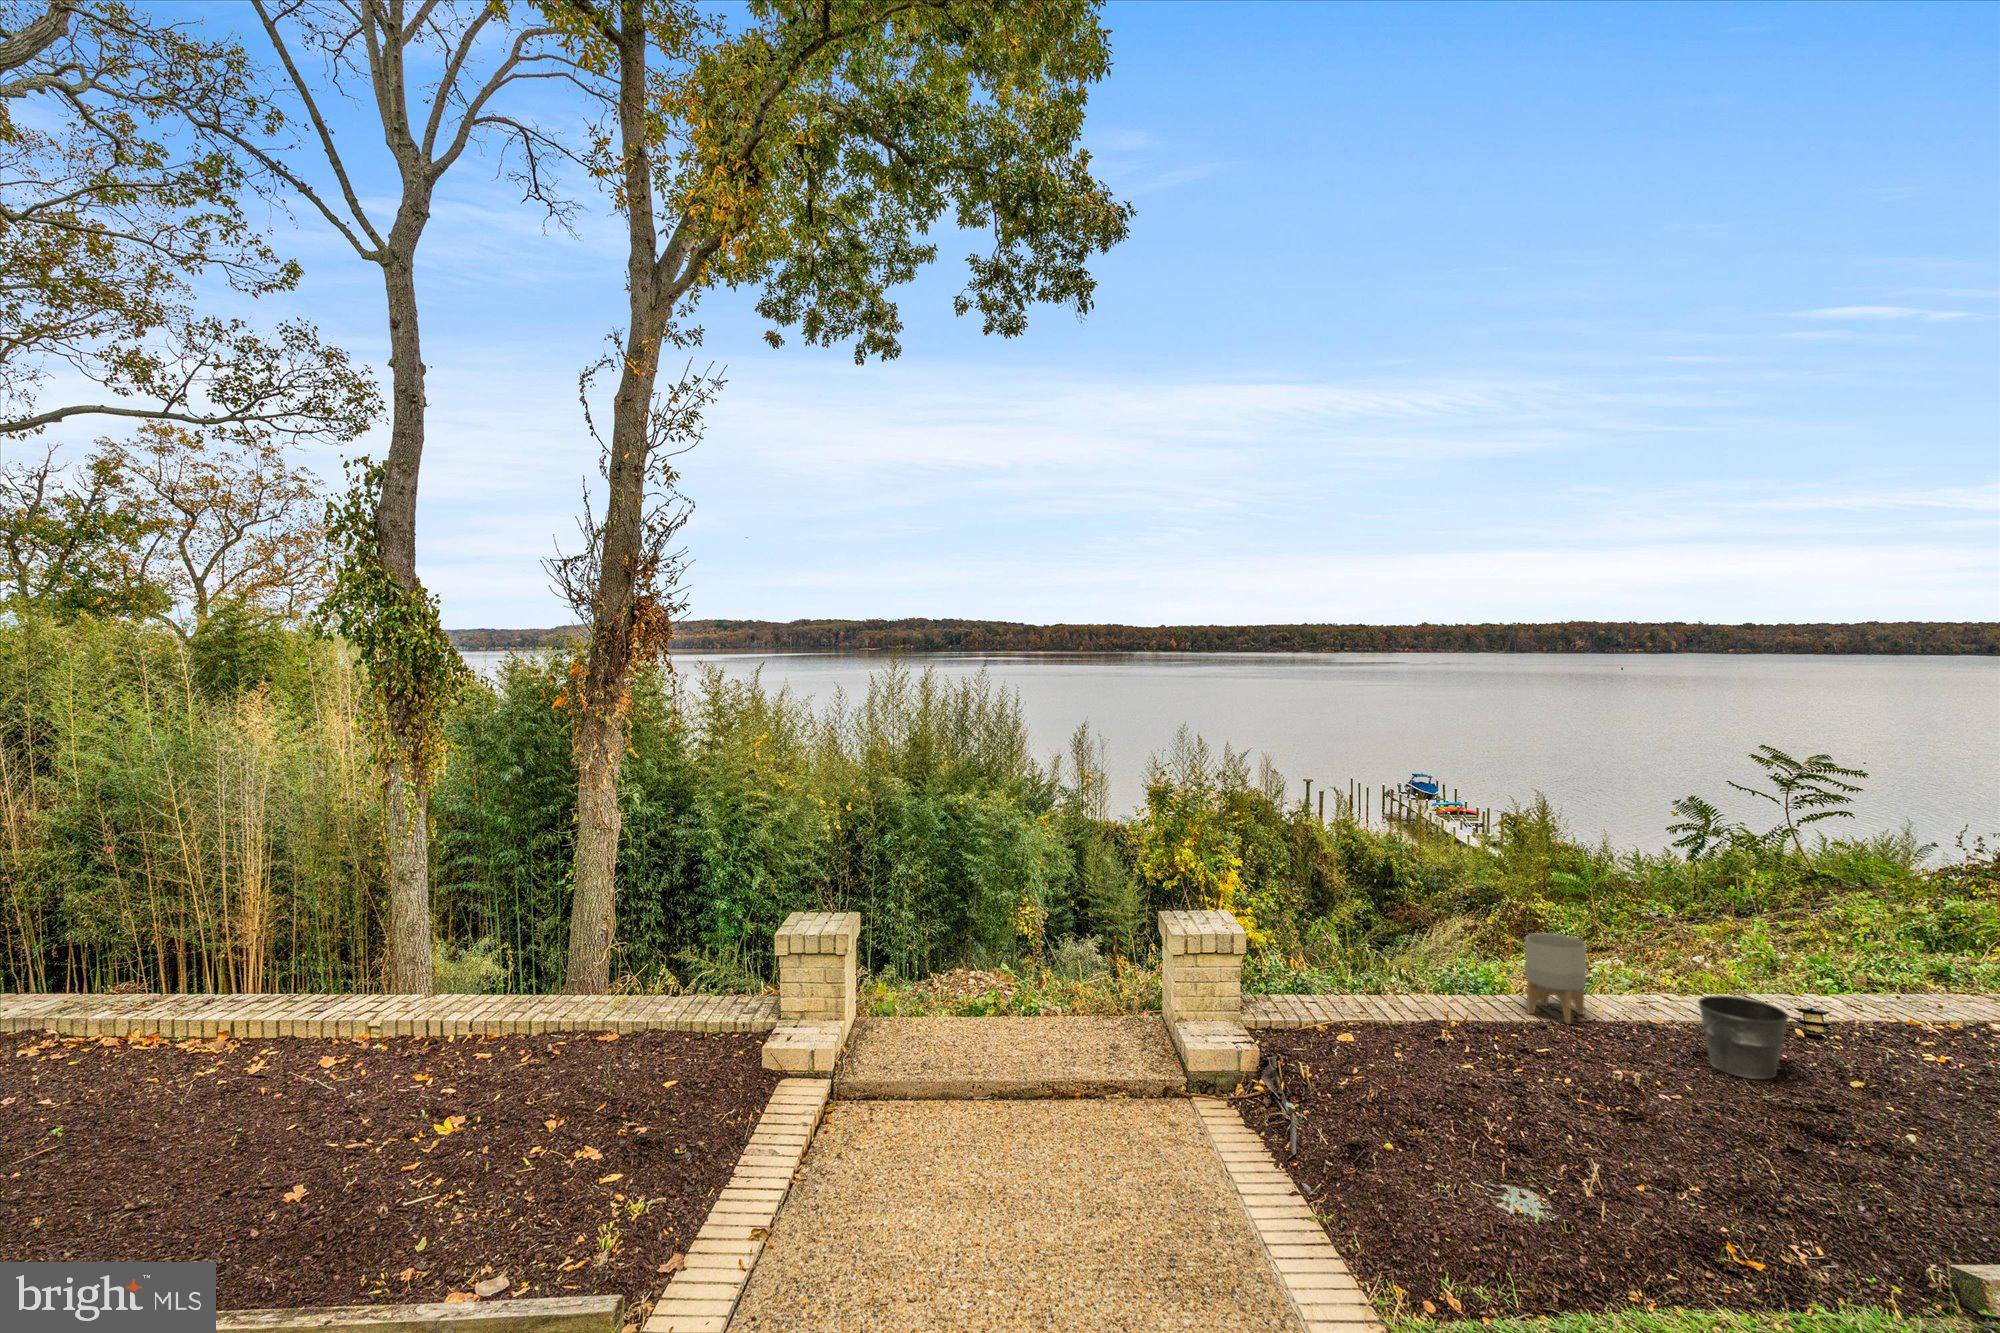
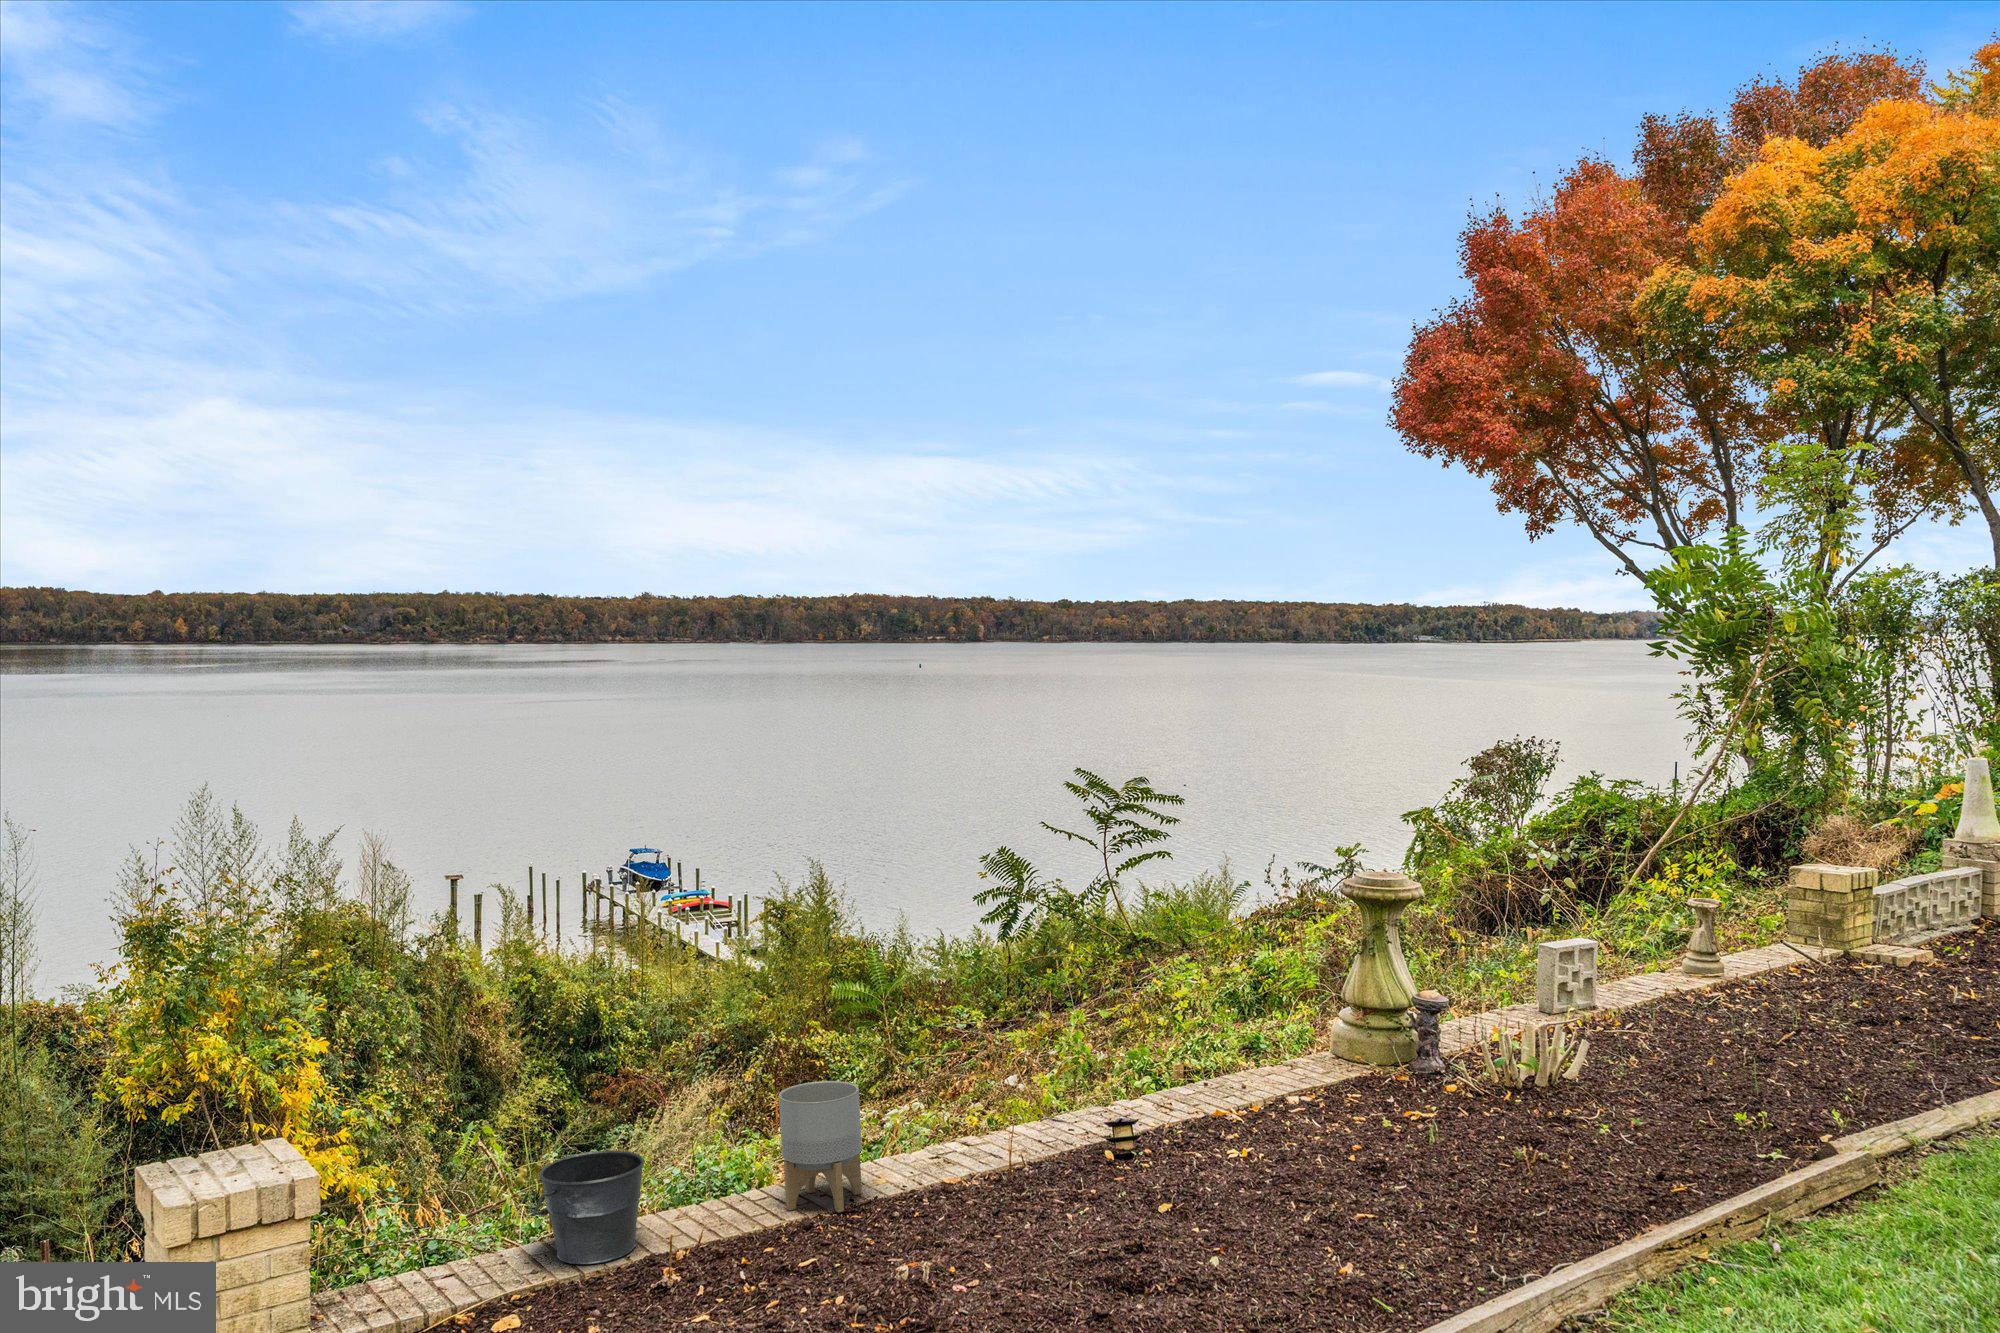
bucket: present [1692,996,1789,1079] -> present [532,1150,645,1264]

